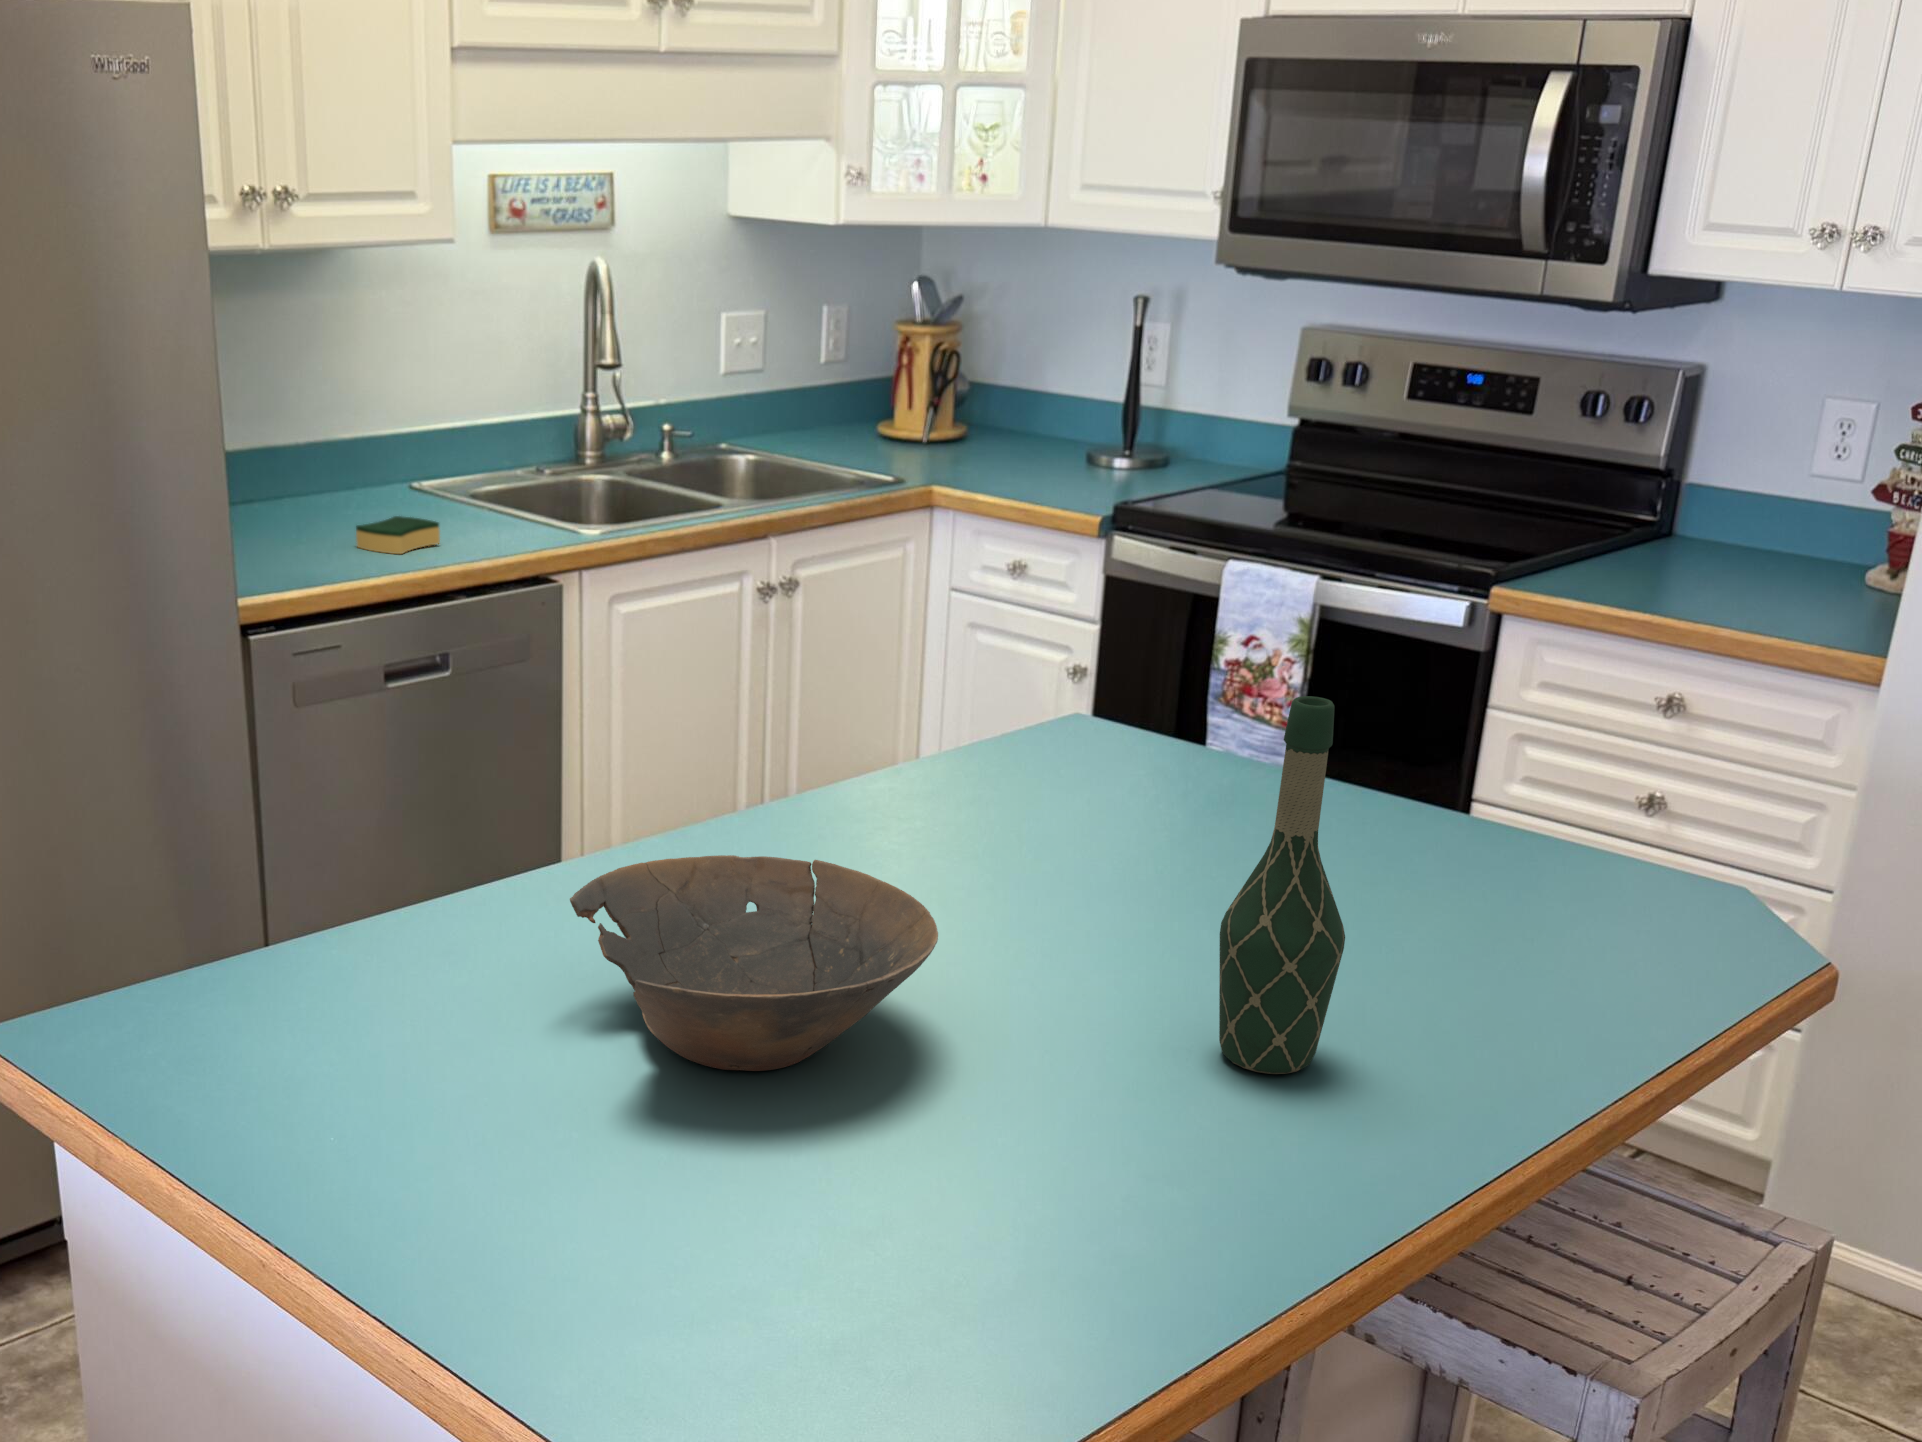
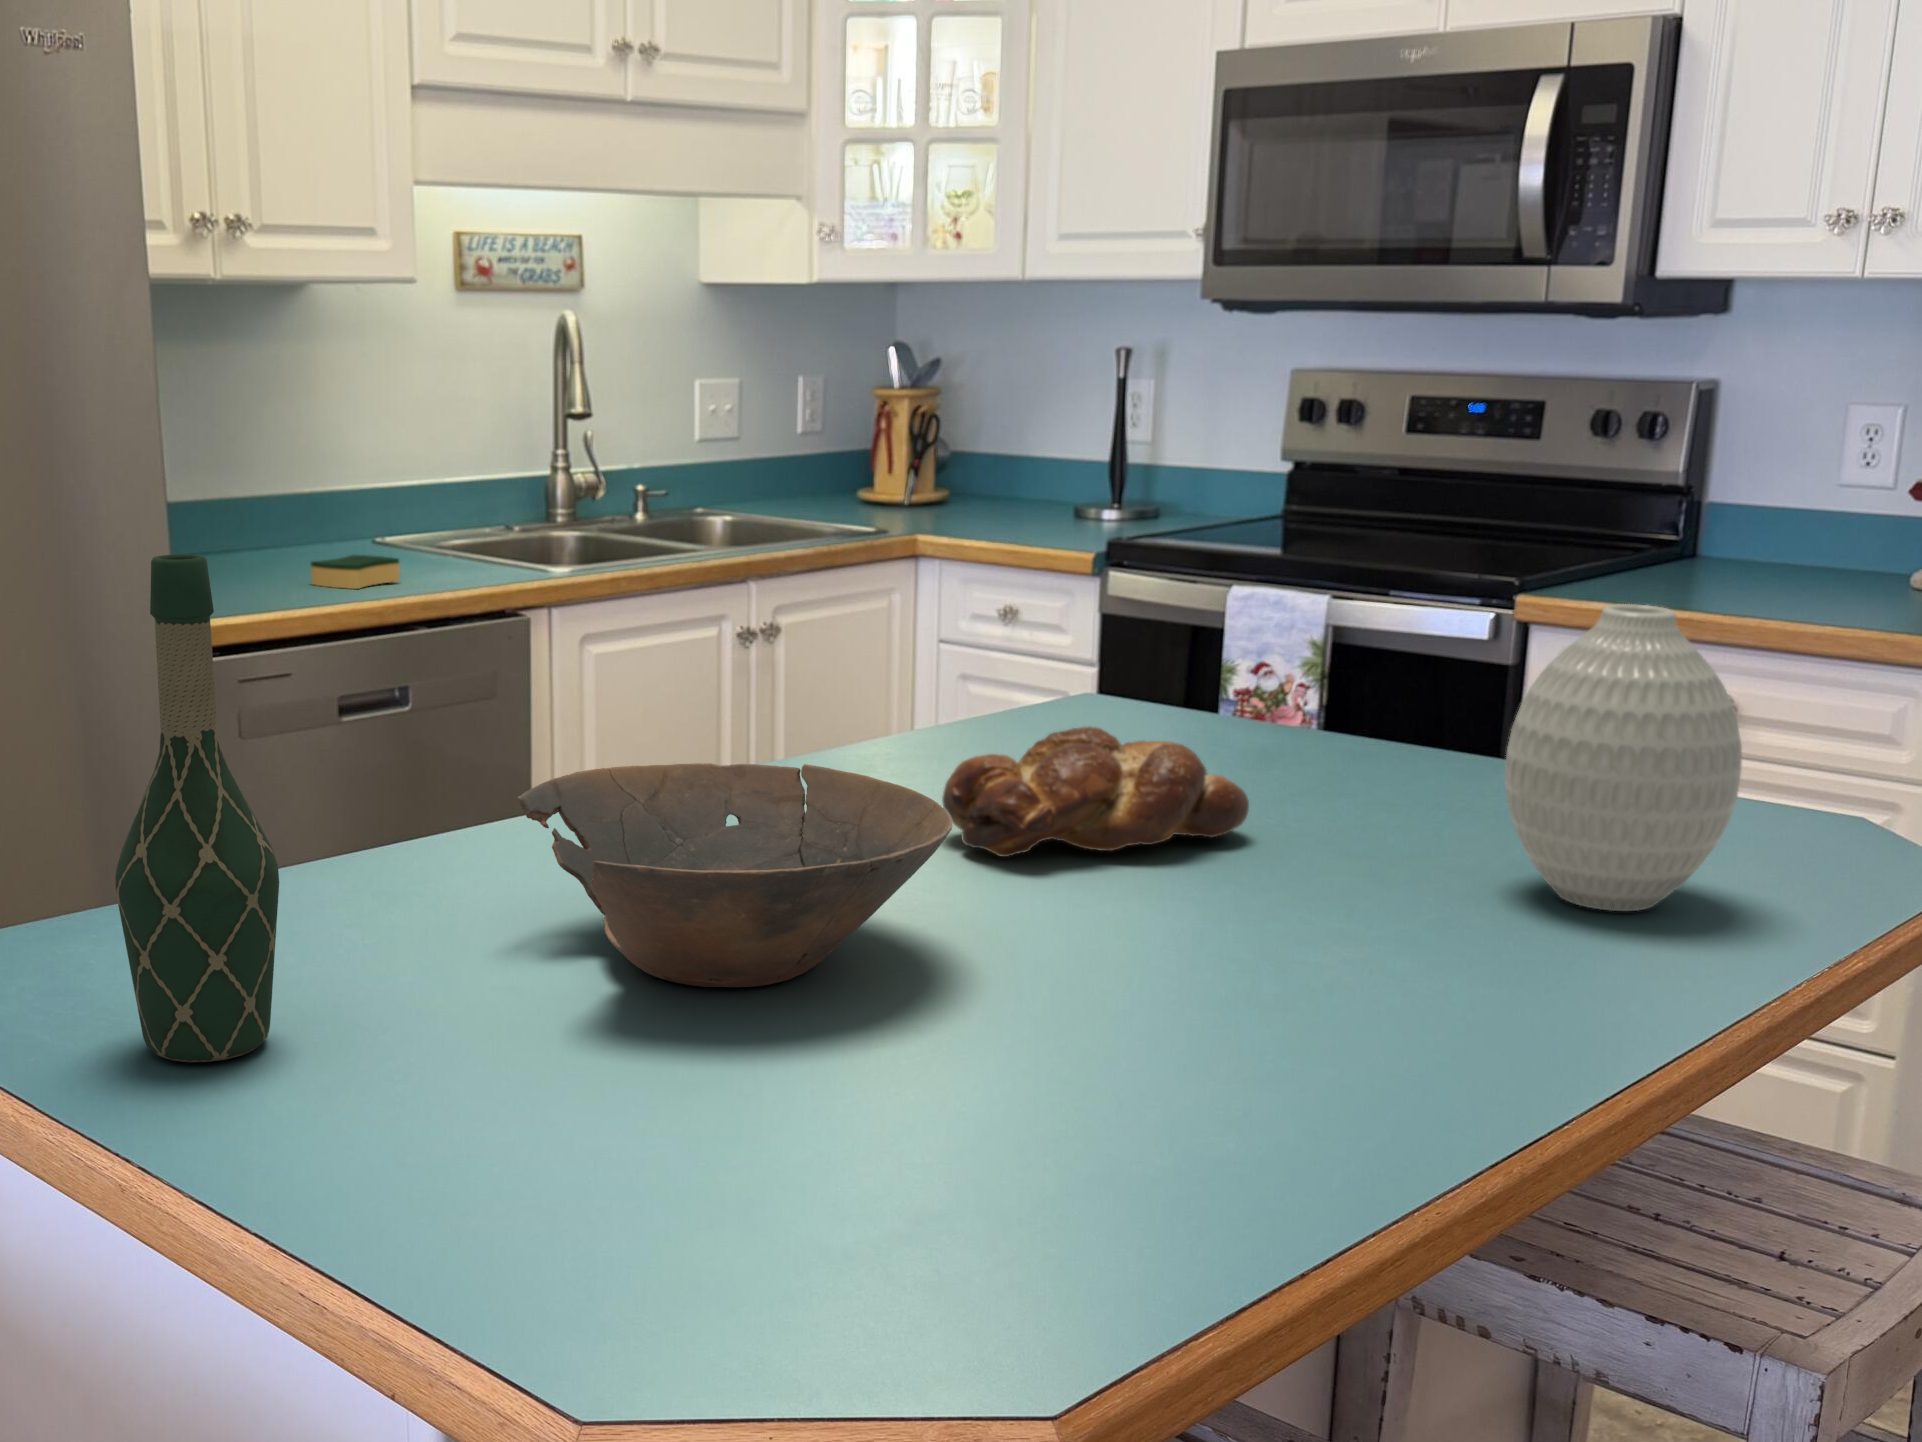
wine bottle: present [1219,696,1345,1074] -> present [115,554,279,1062]
vase: none [1421,735,1623,998] -> present [1505,604,1742,911]
bread loaf: none [935,802,1204,923] -> present [942,727,1249,857]

